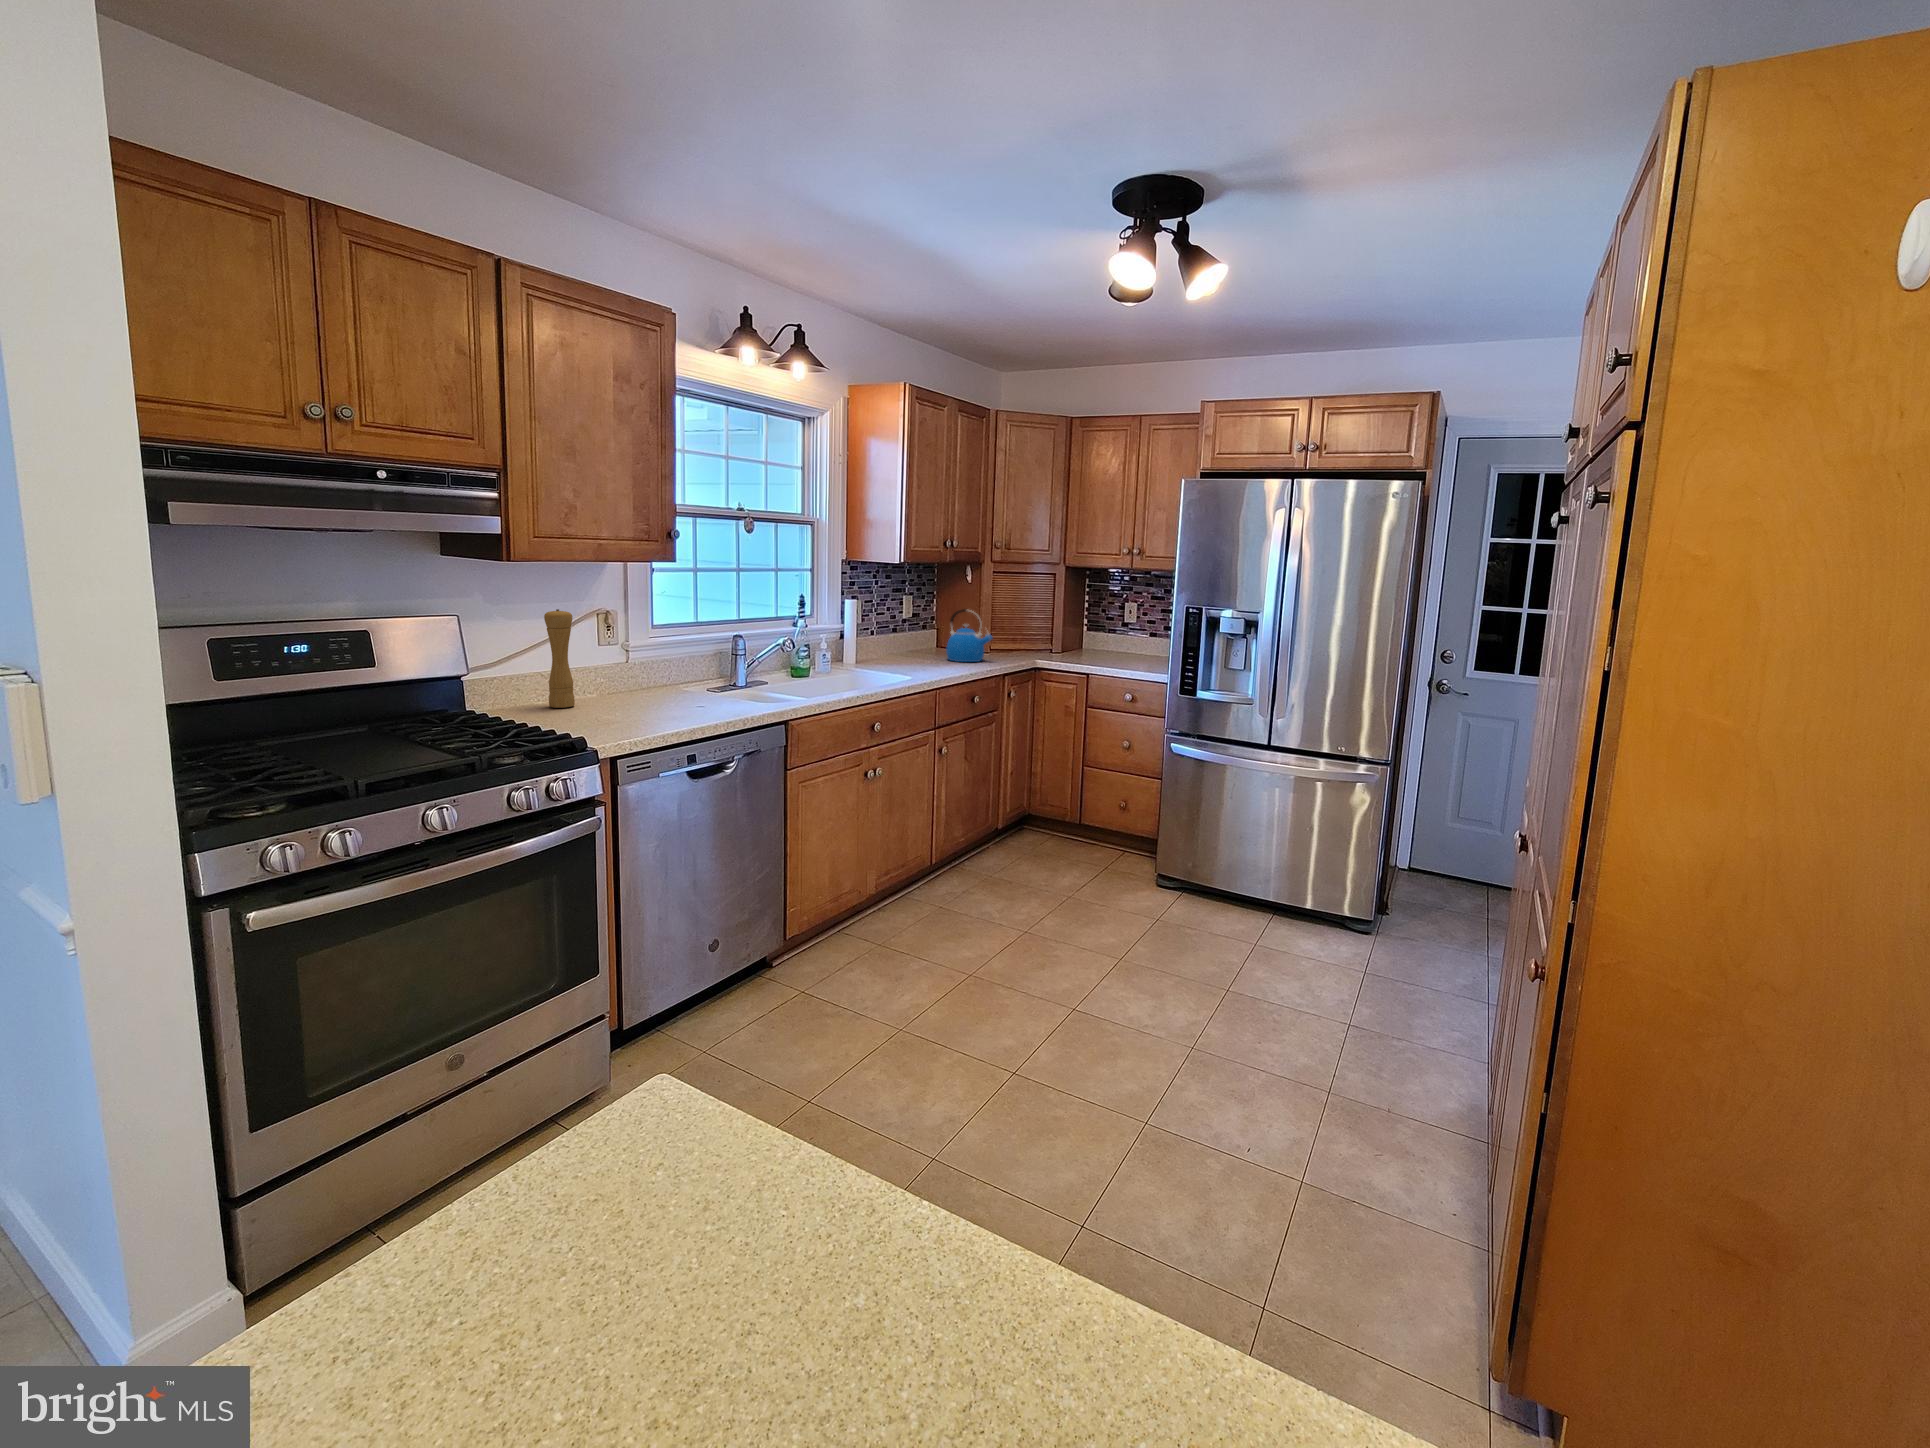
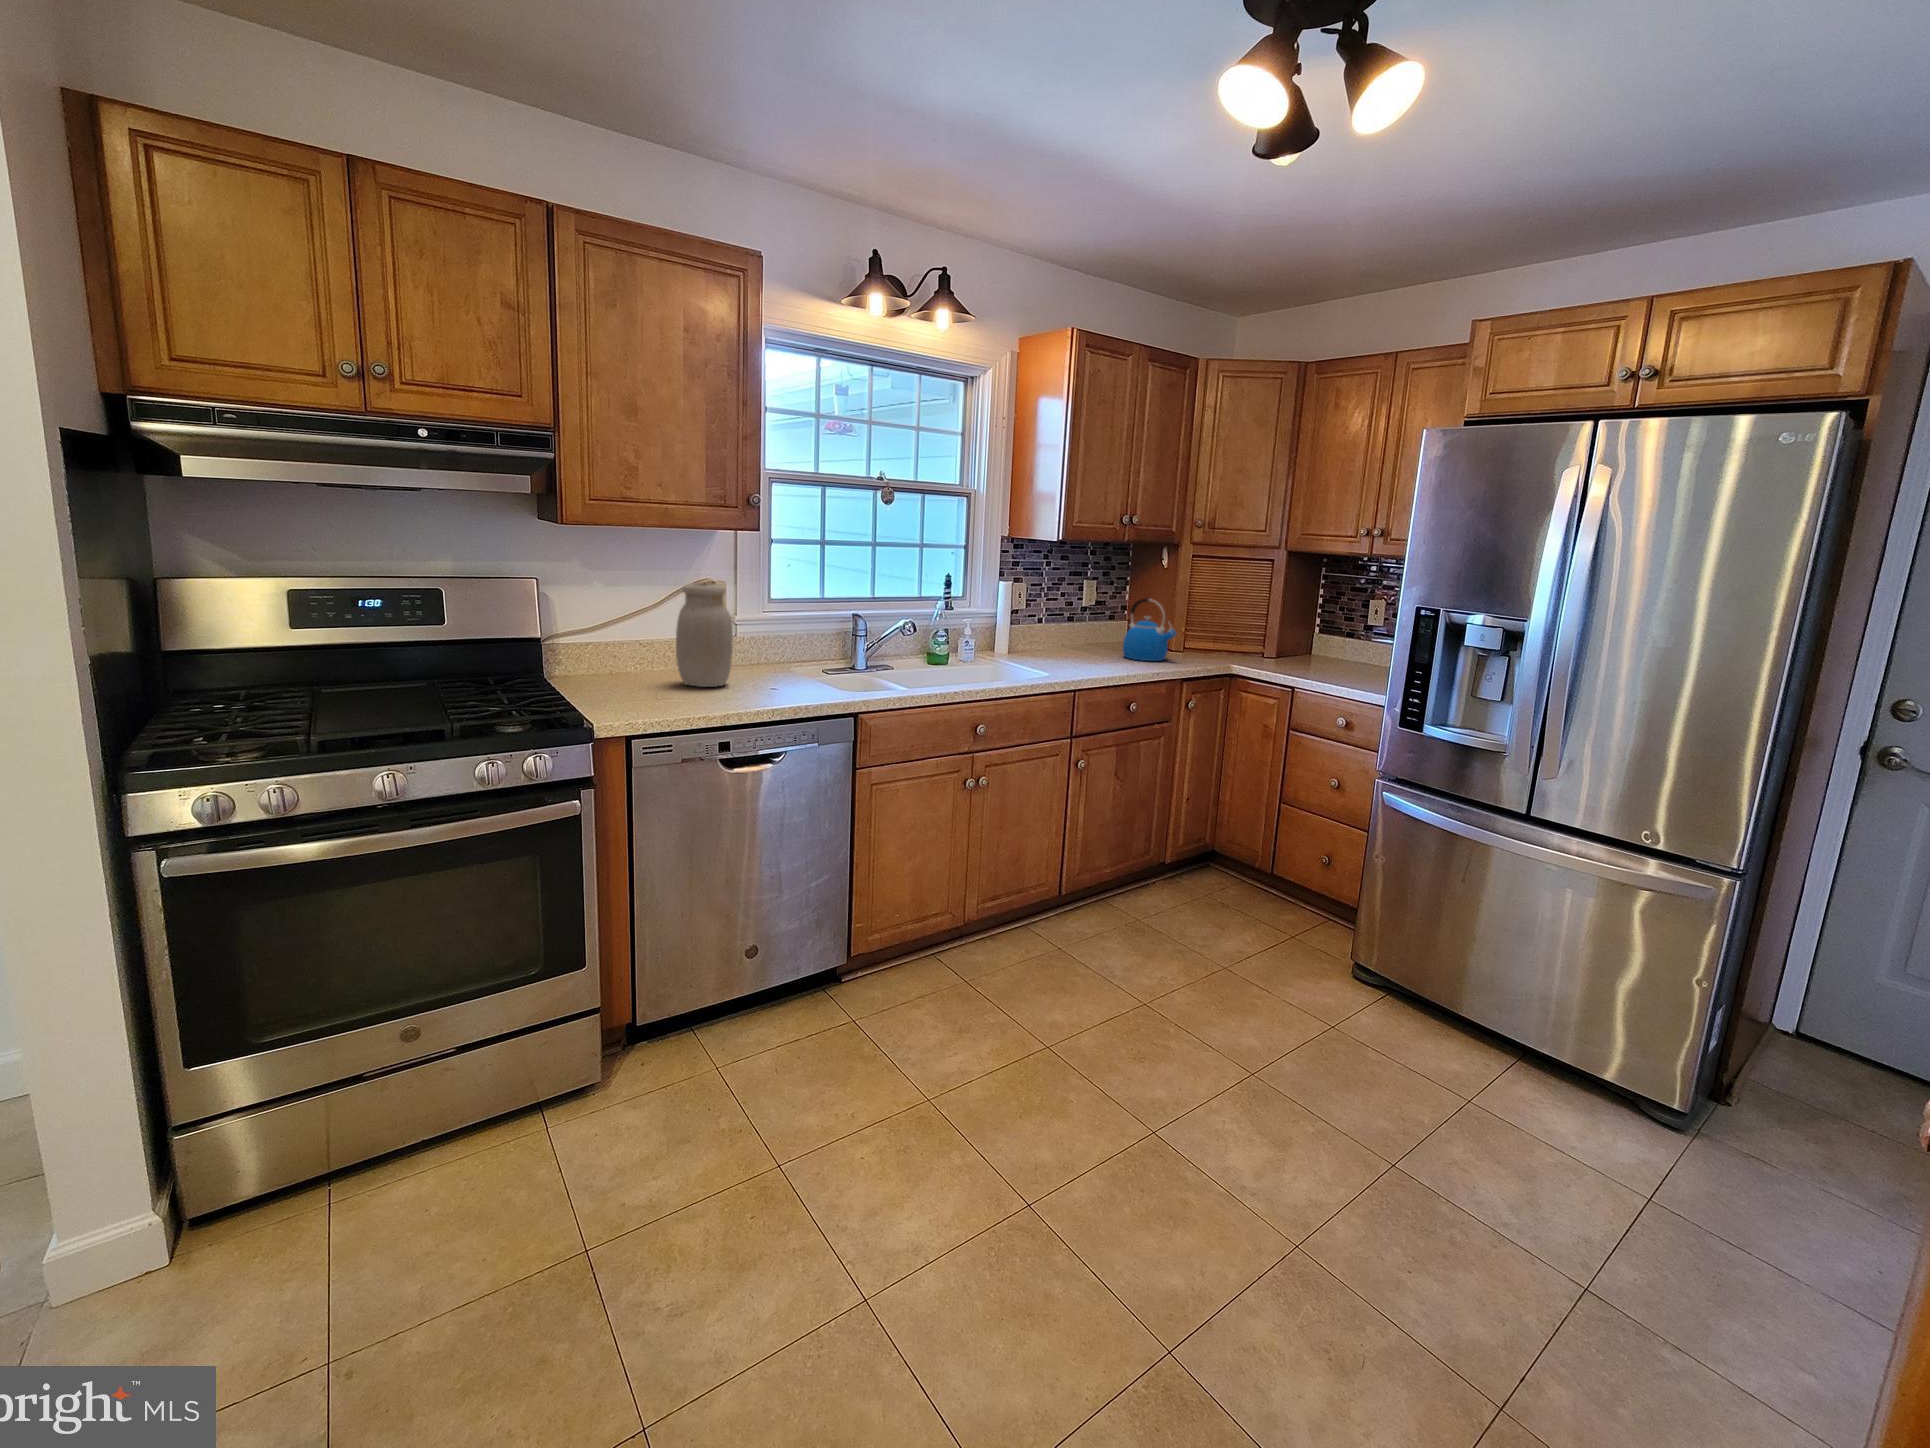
pepper mill: present [544,609,575,708] -> none [633,578,661,679]
jar: none [600,612,657,710] -> present [676,583,733,687]

